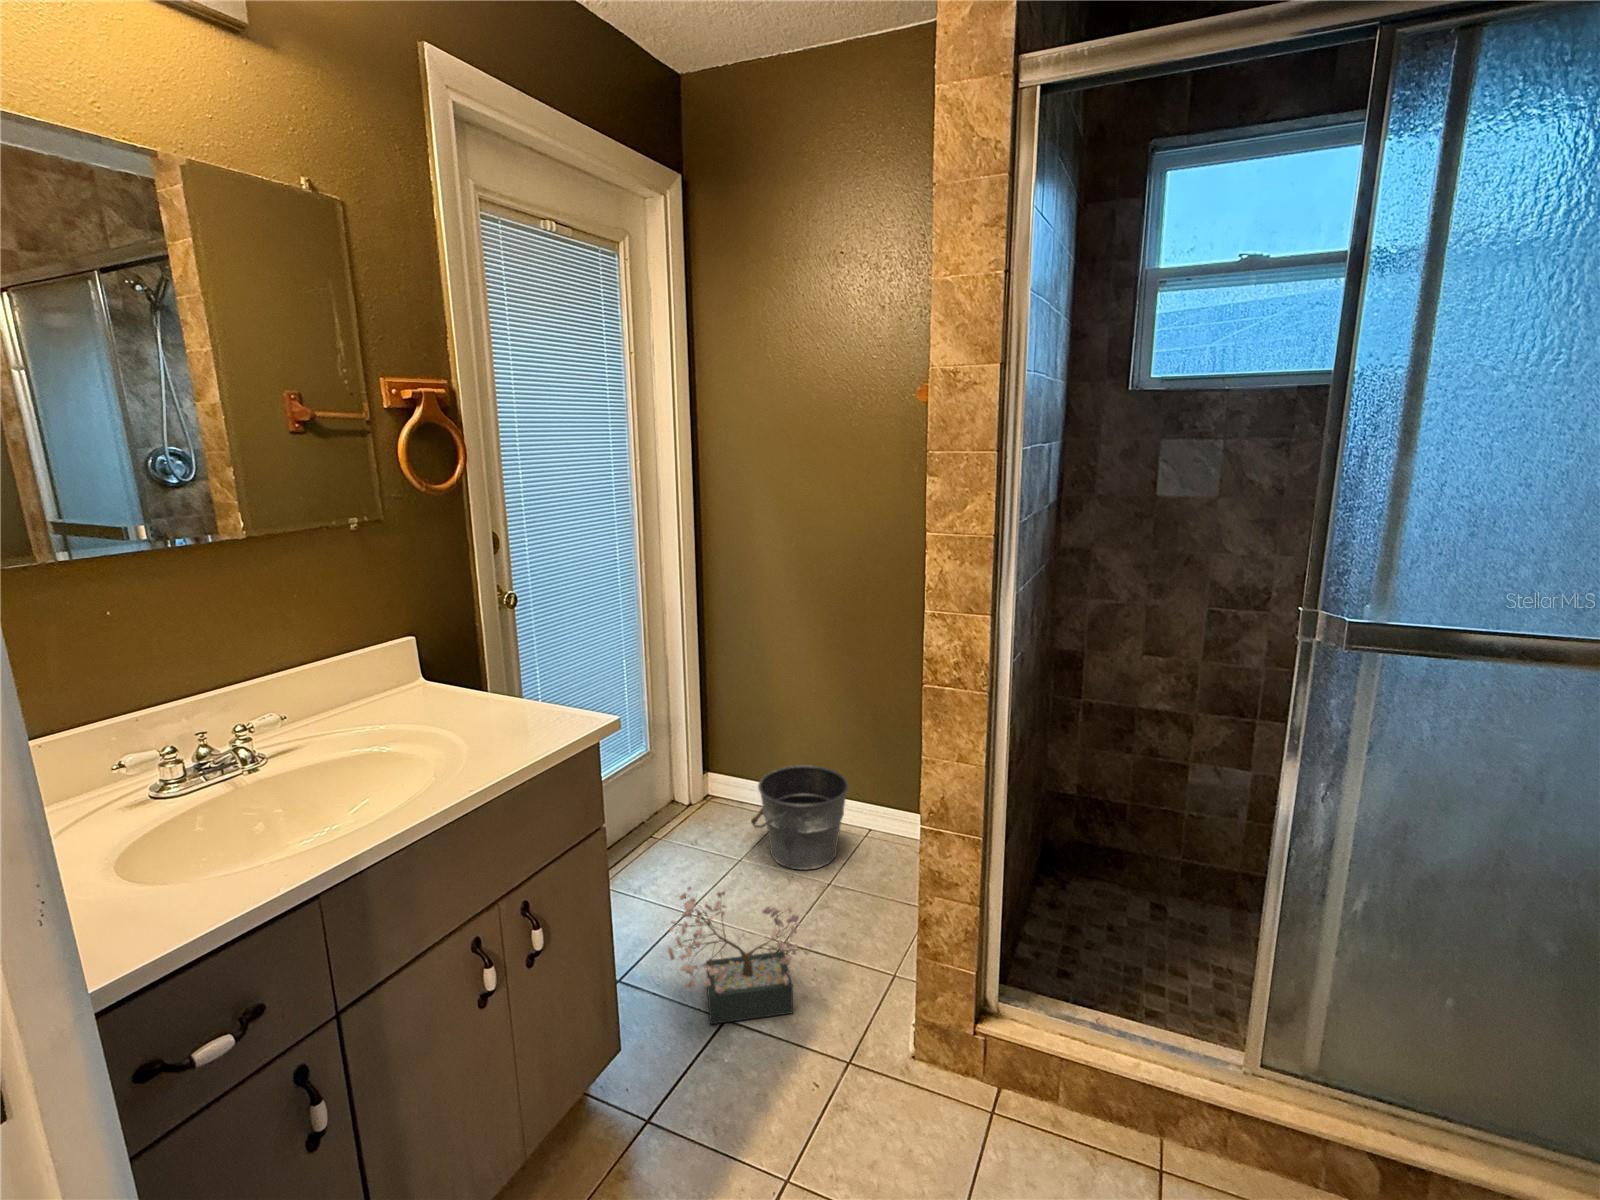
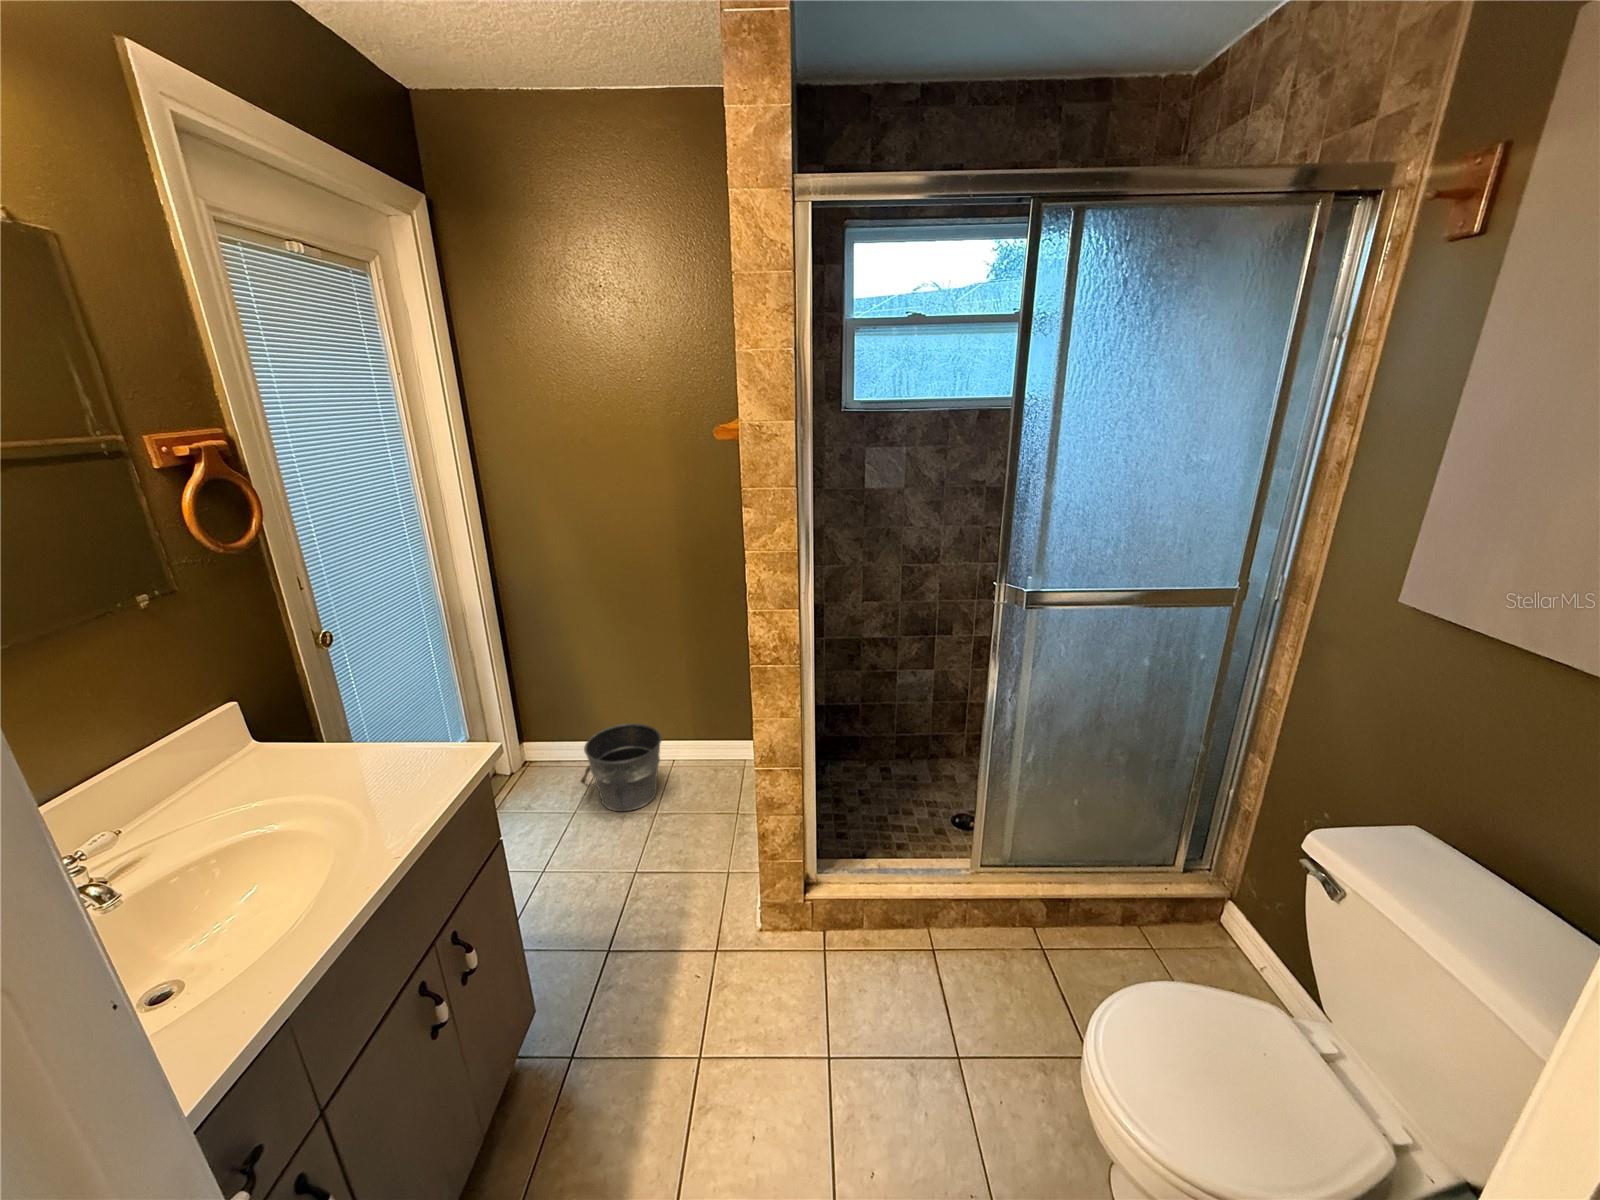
decorative plant: present [668,887,813,1024] -> none [548,848,670,961]

